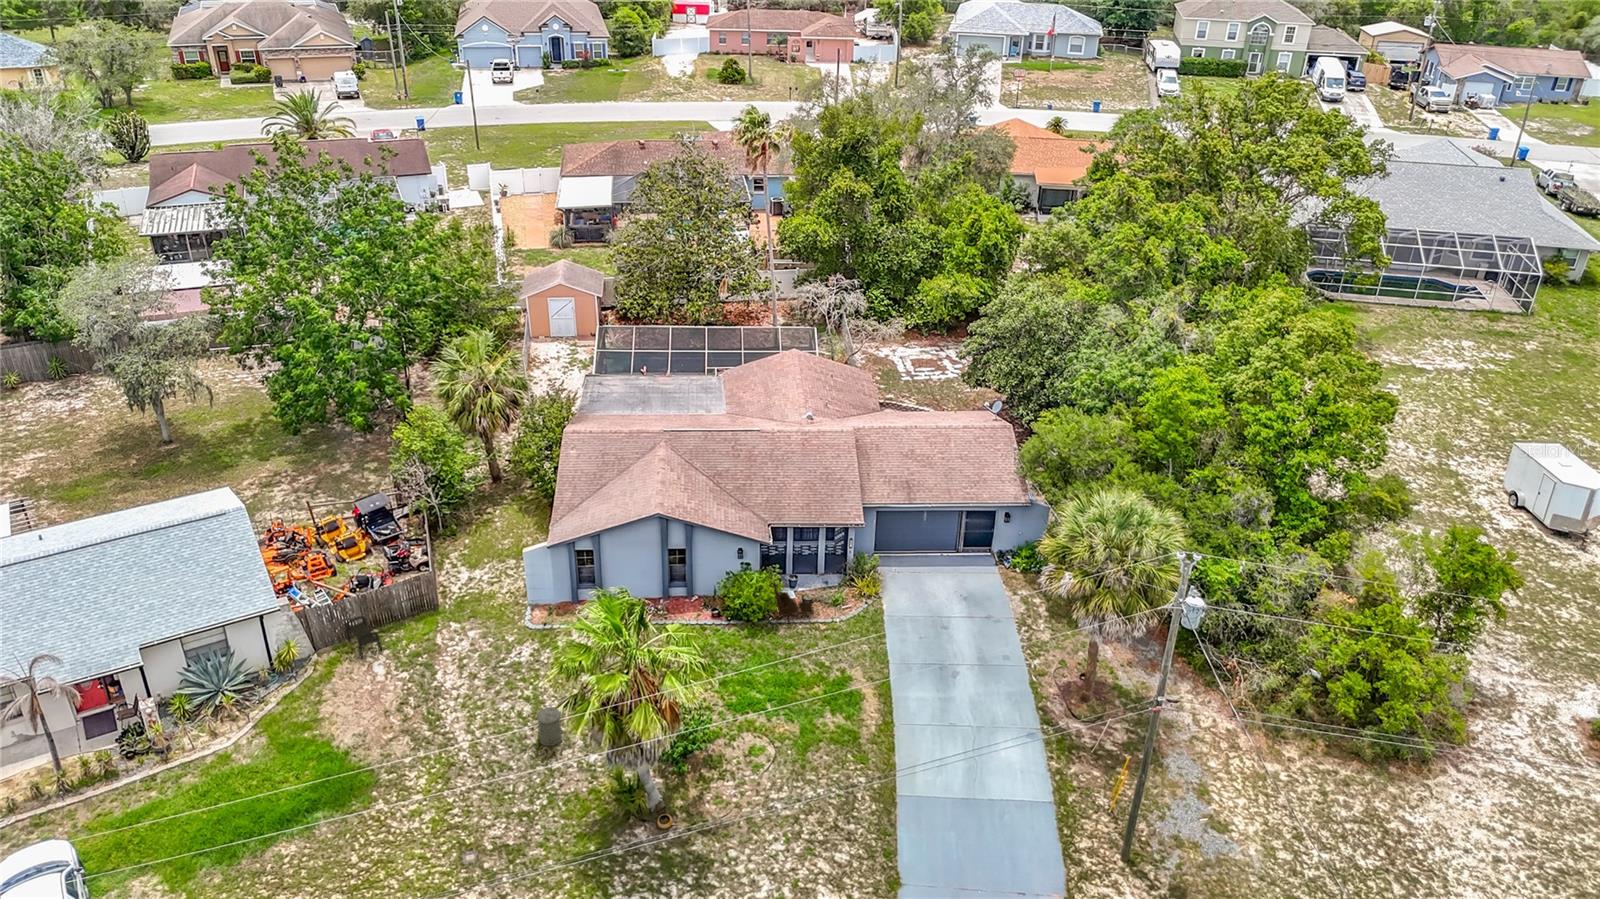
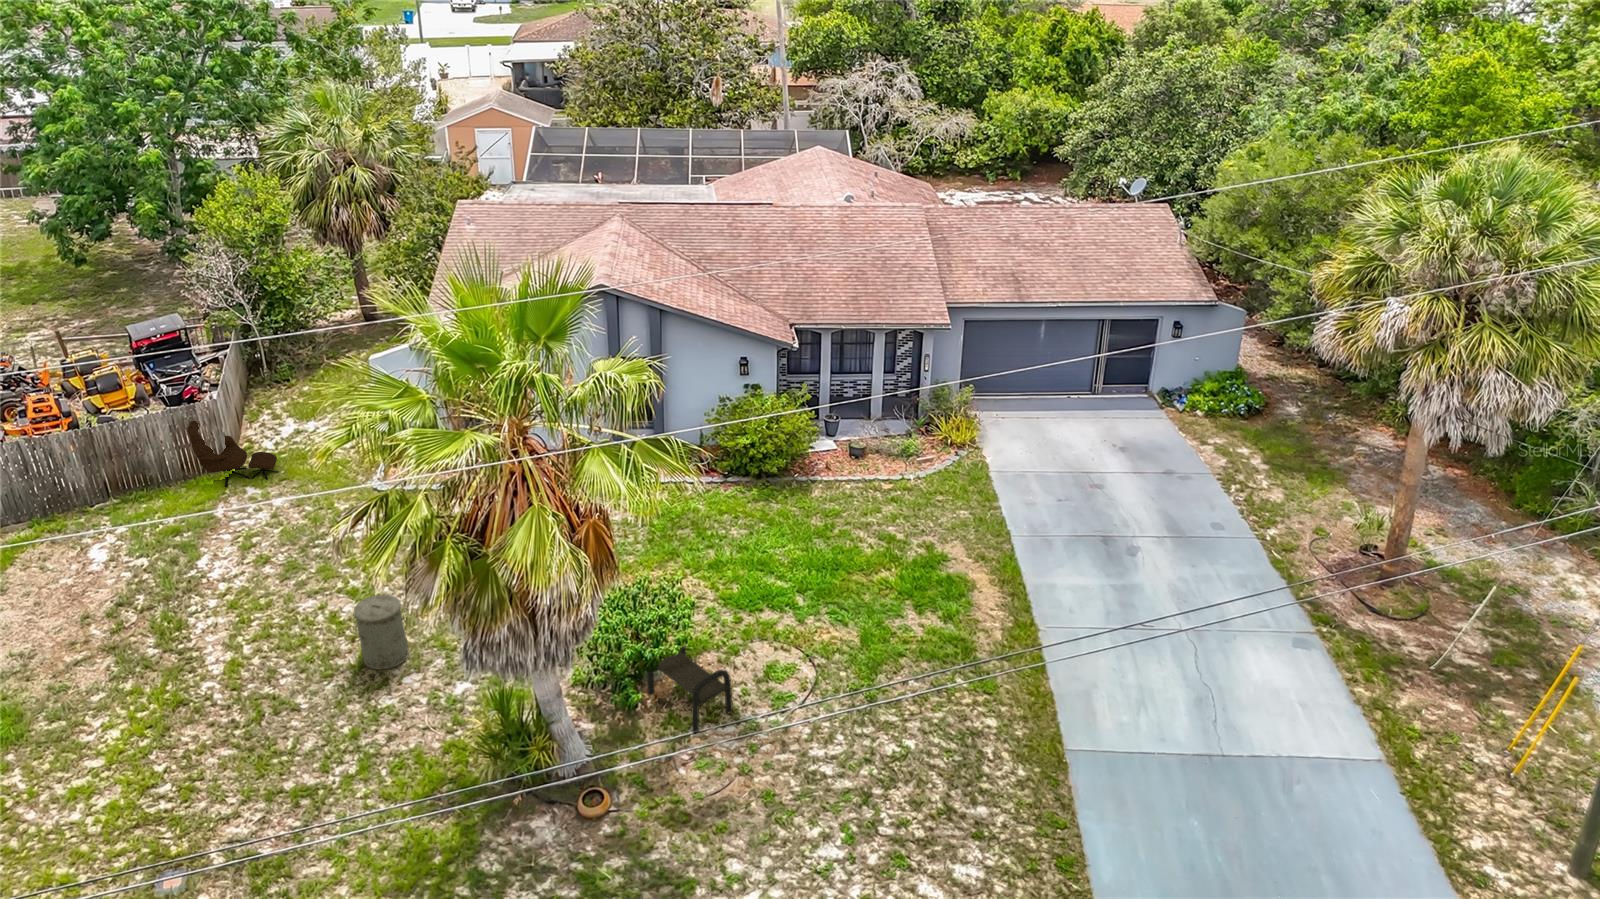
lounge chair: present [773,584,813,622] -> present [187,421,279,487]
bench: present [346,616,382,659] -> present [647,646,732,733]

